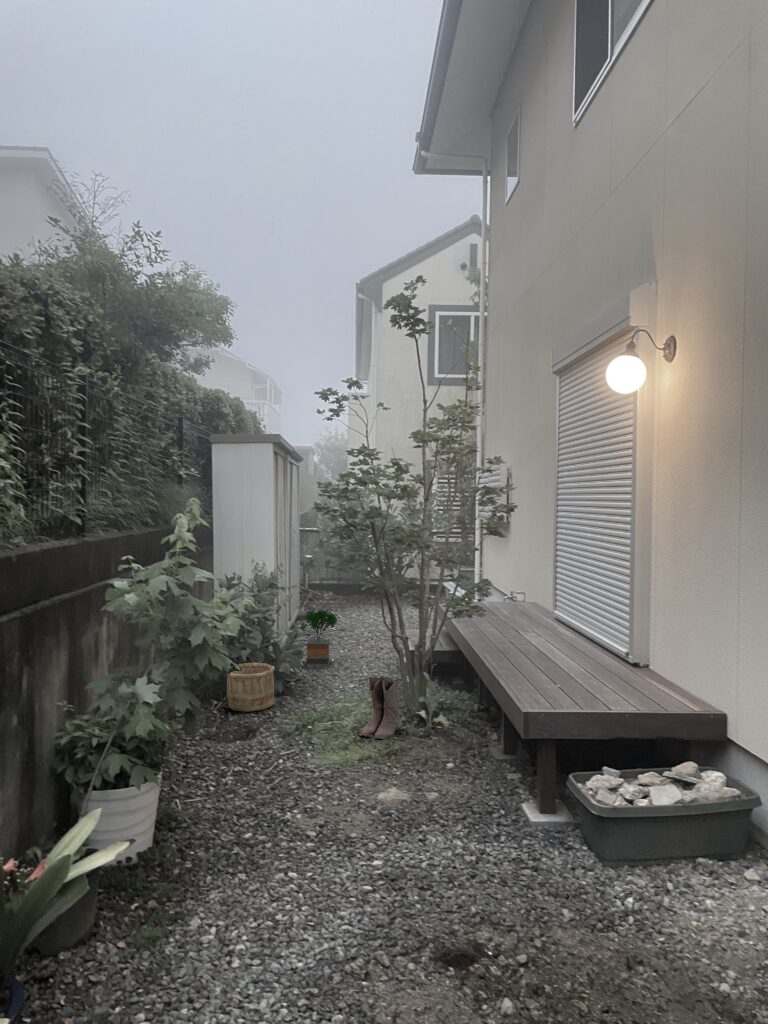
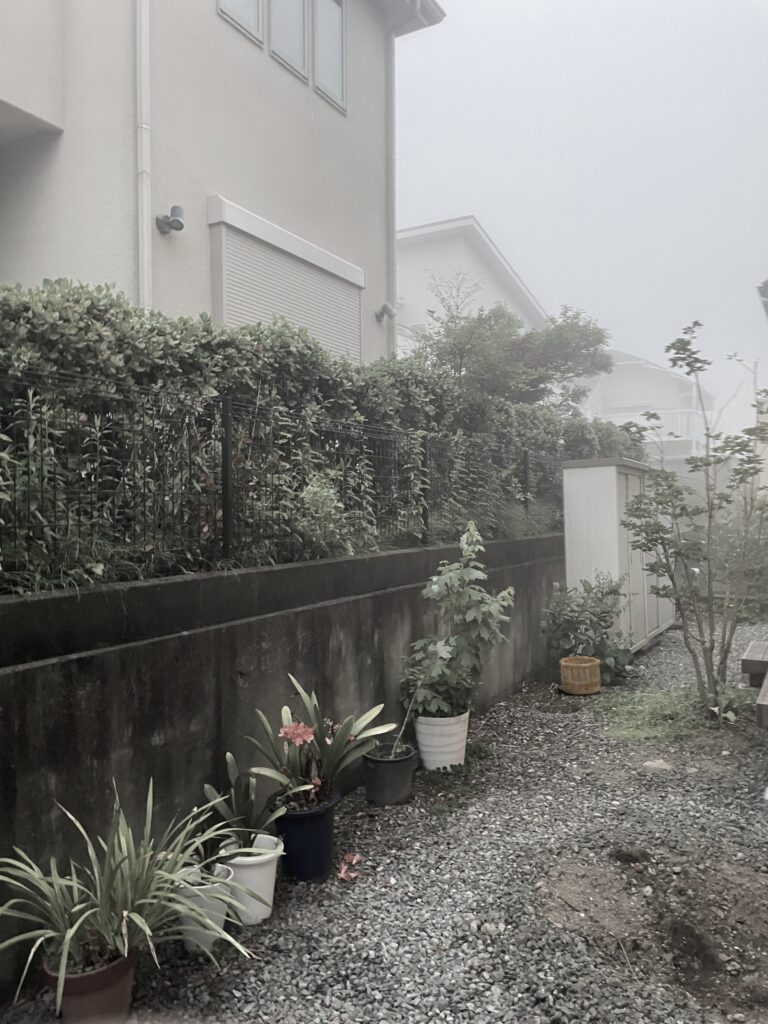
potted tree: present [300,610,338,669] -> none [637,617,676,670]
boots: present [359,676,400,739] -> none [658,671,698,726]

